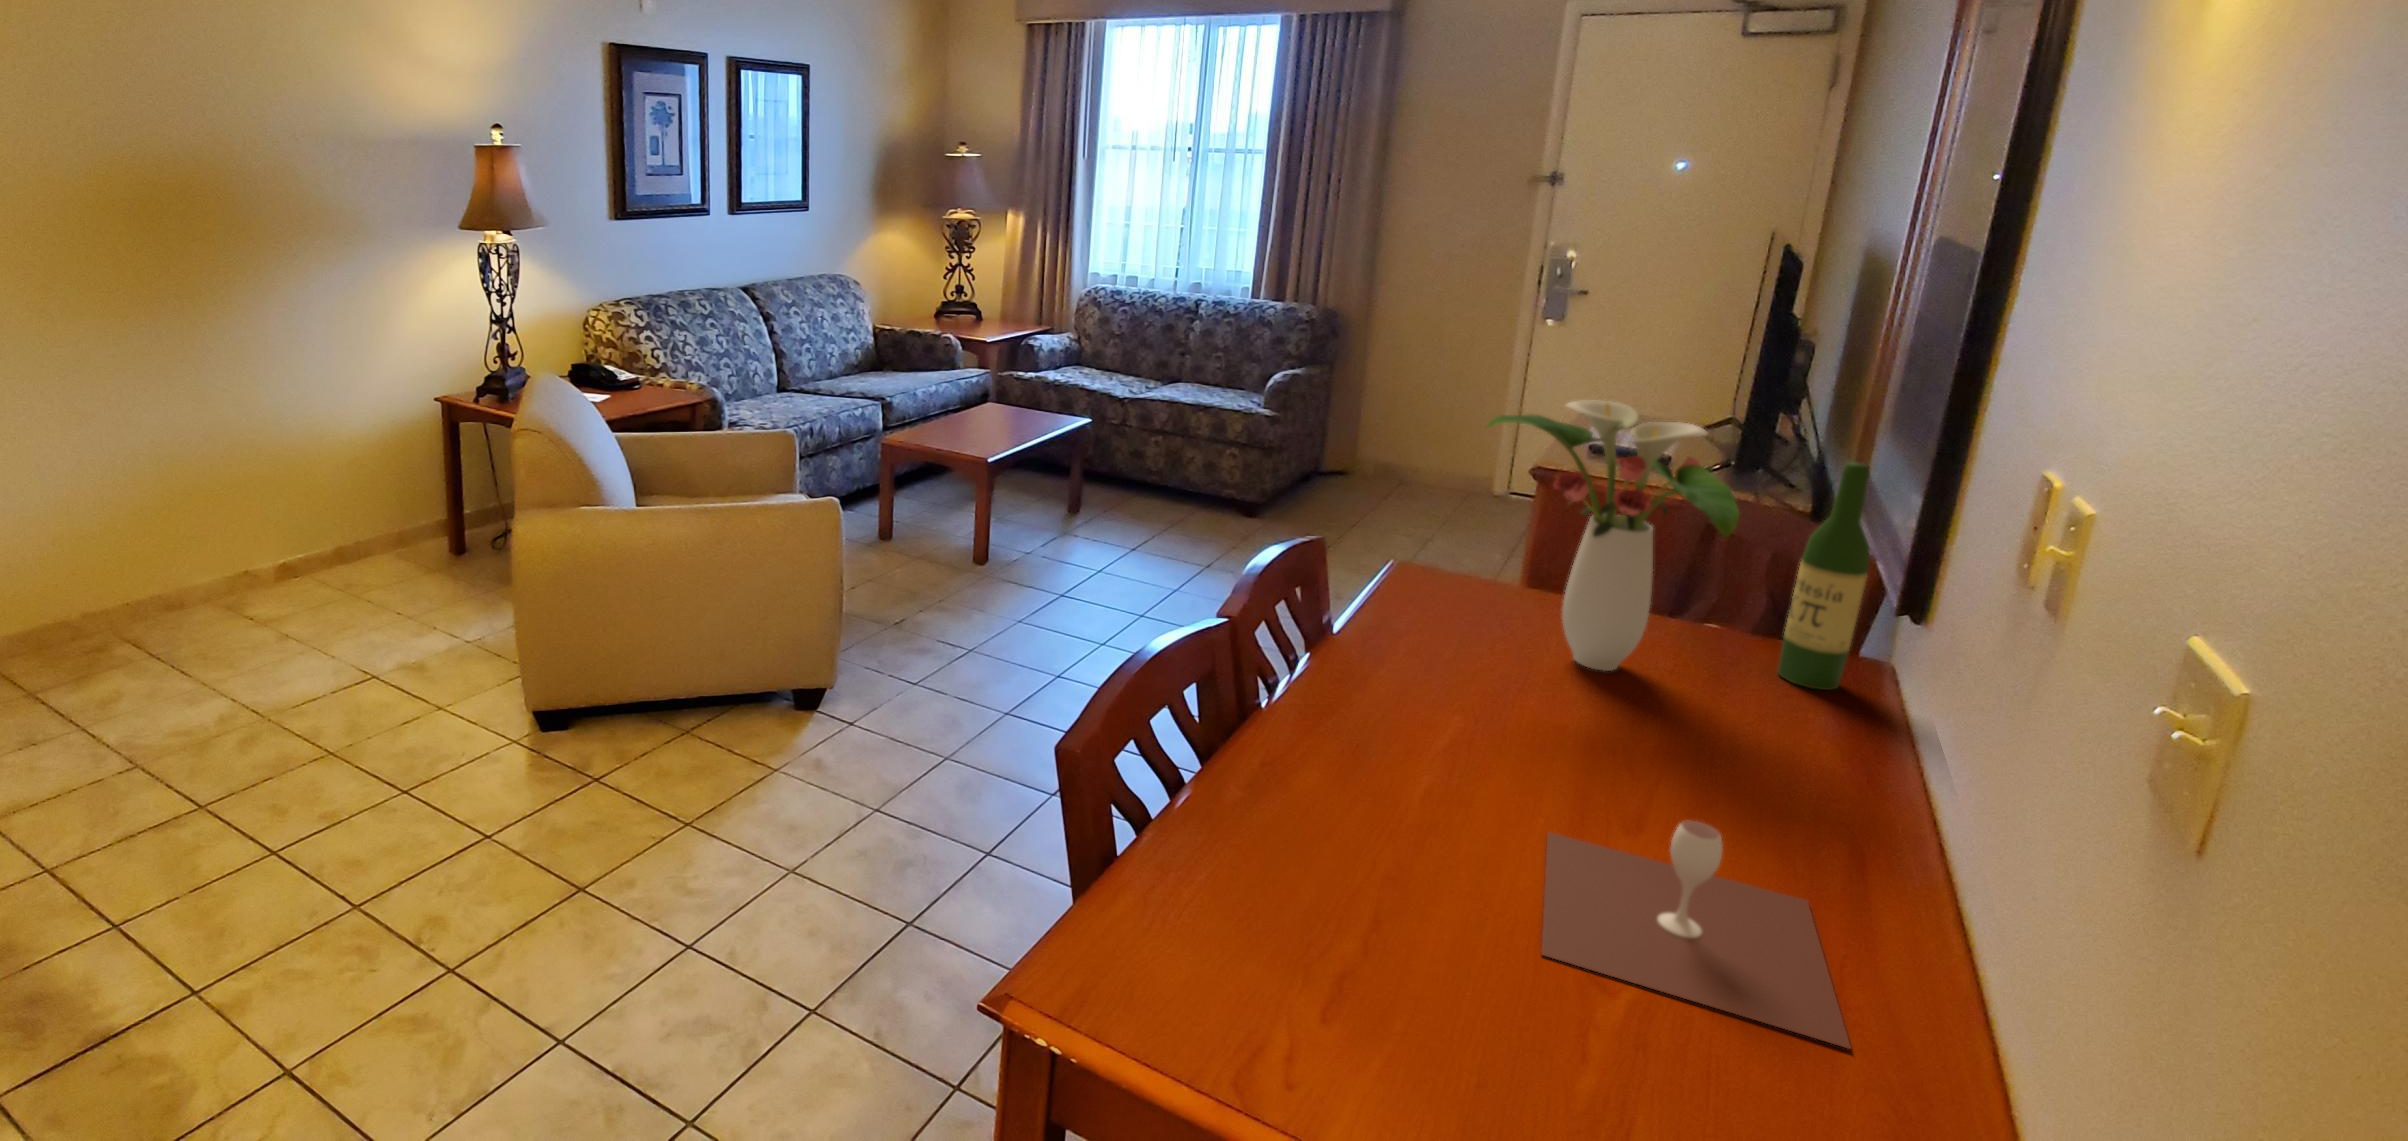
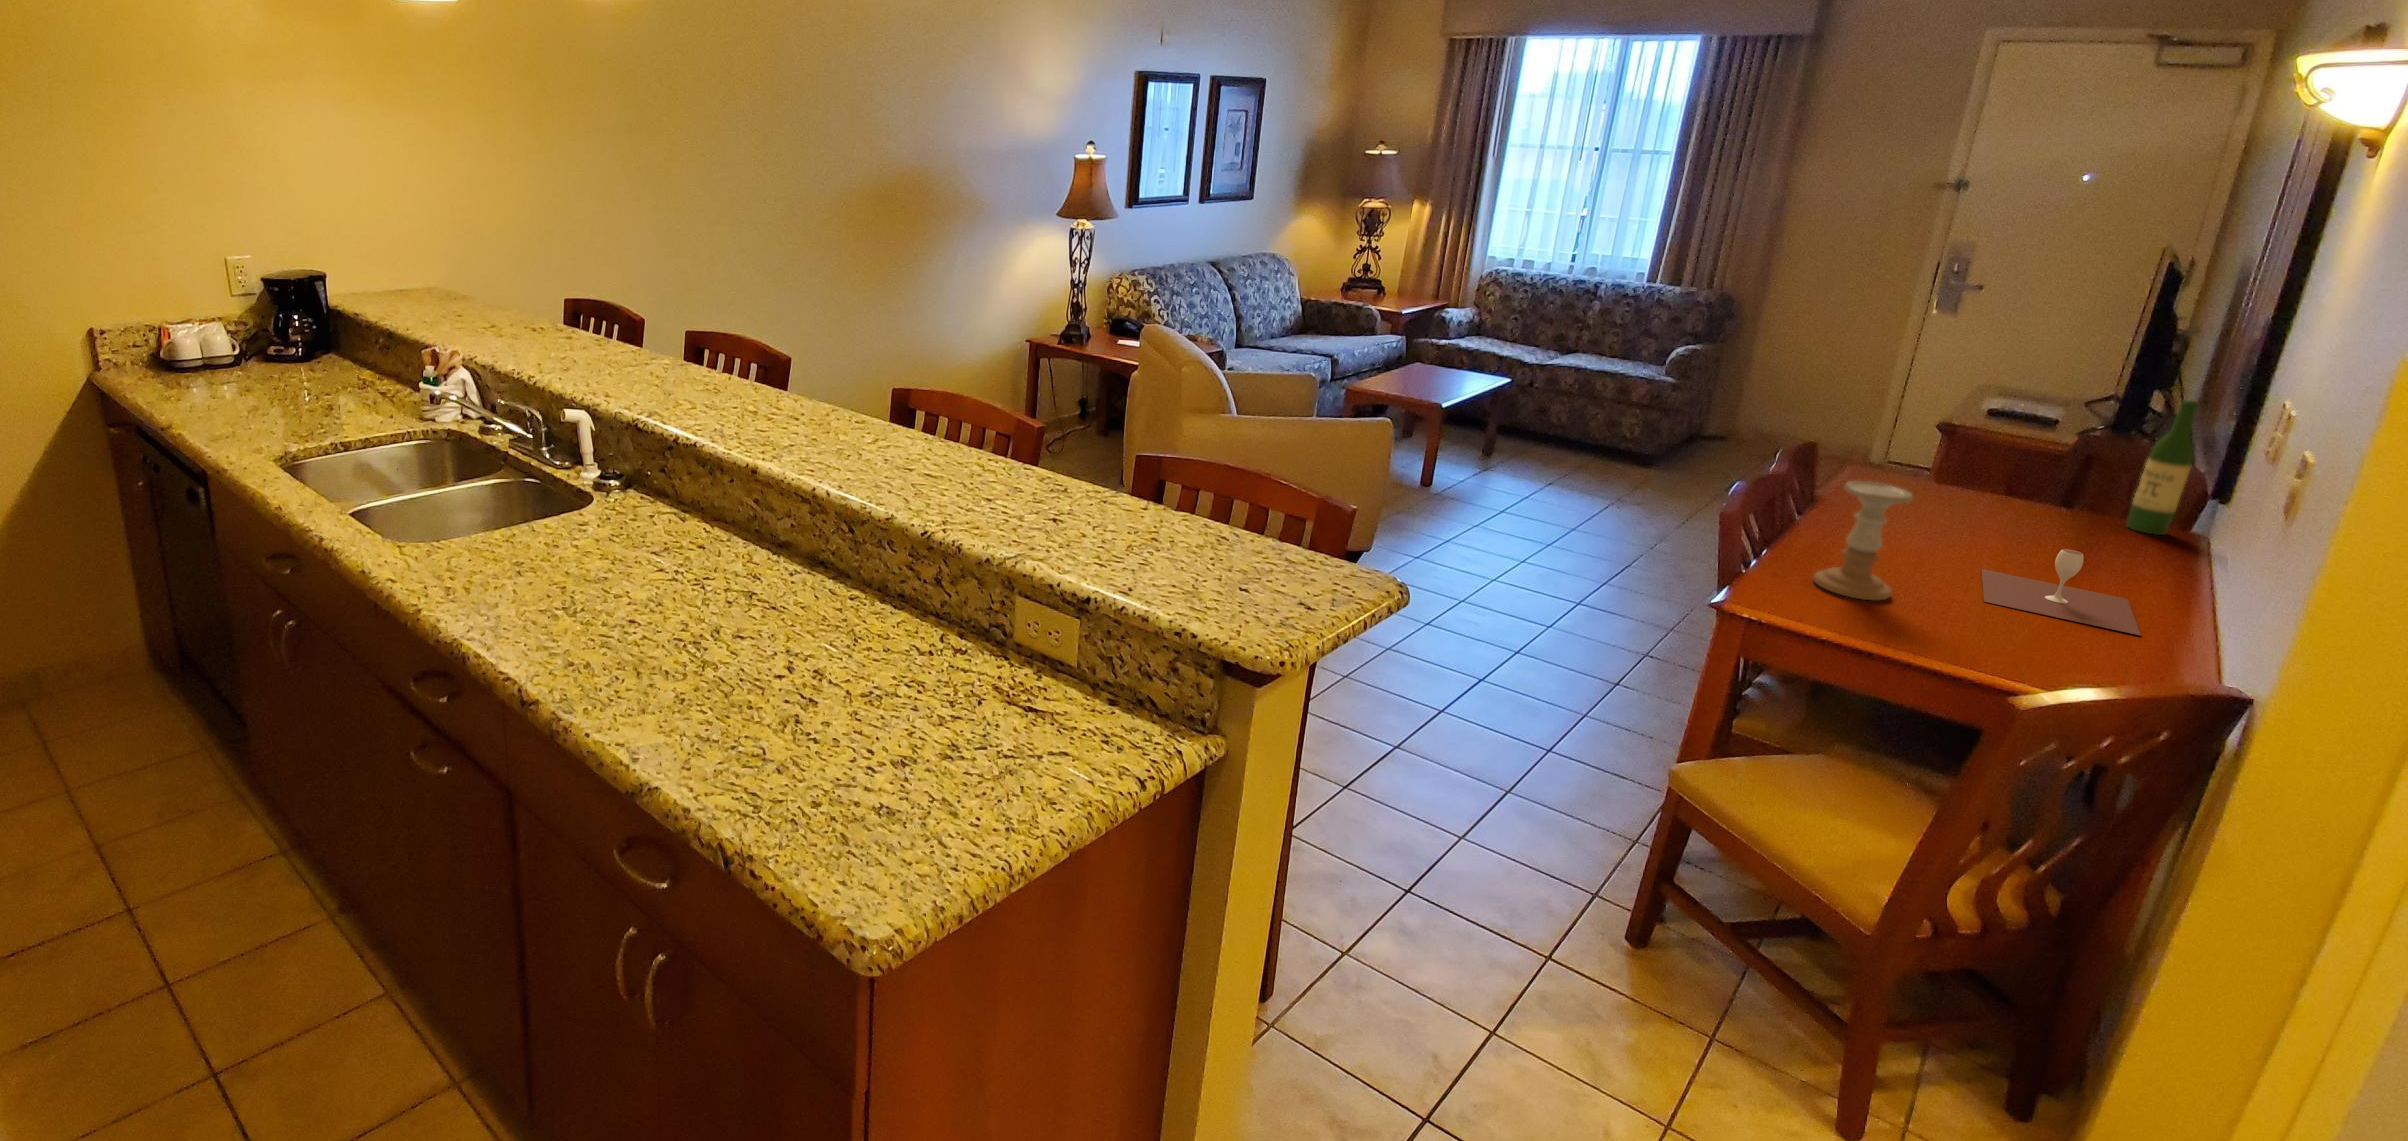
flower arrangement: present [1487,400,1739,671] -> none [1946,358,2108,517]
candle holder: none [1207,707,1371,992] -> present [1814,481,1913,600]

